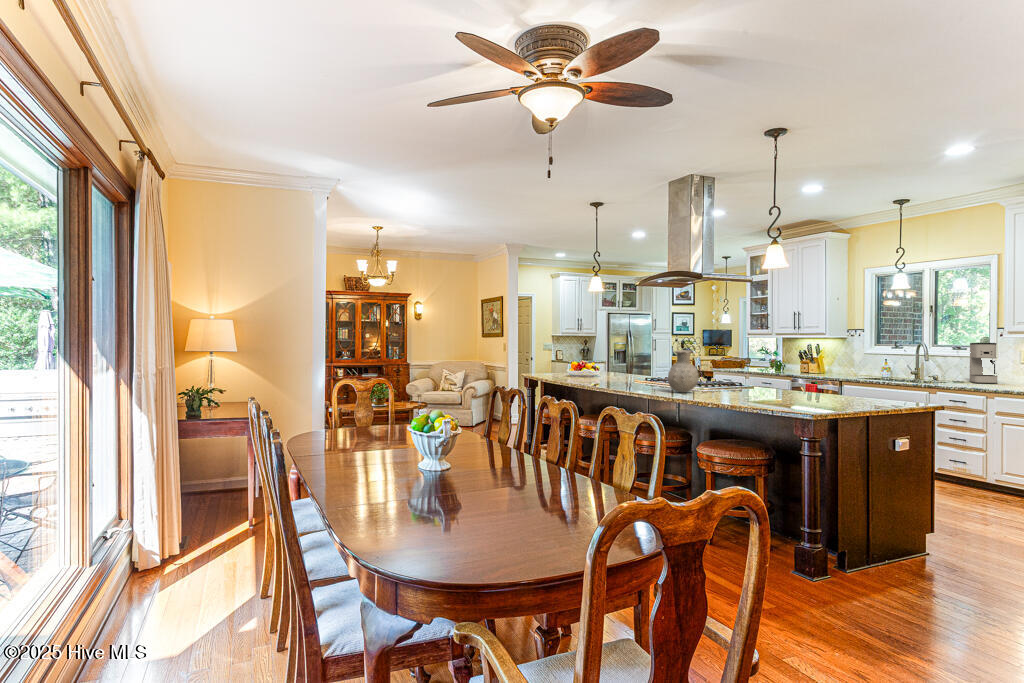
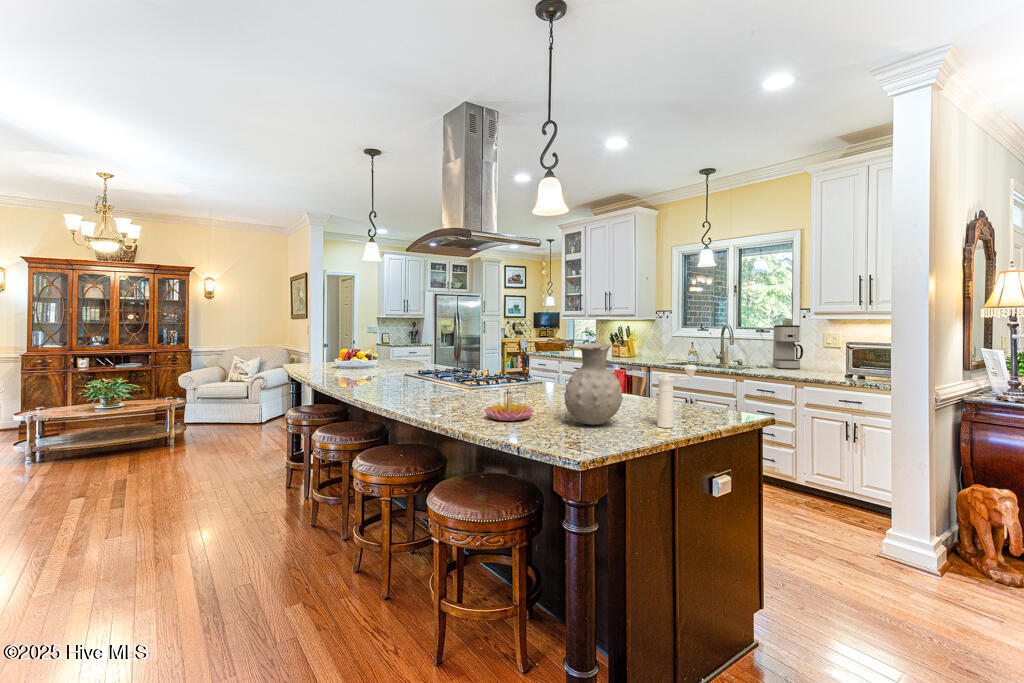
vase: present [668,350,699,393] -> present [564,343,623,425]
pepper mill: none [857,368,886,407] -> present [657,365,697,428]
candle holder: none [733,379,768,402] -> present [484,386,534,421]

